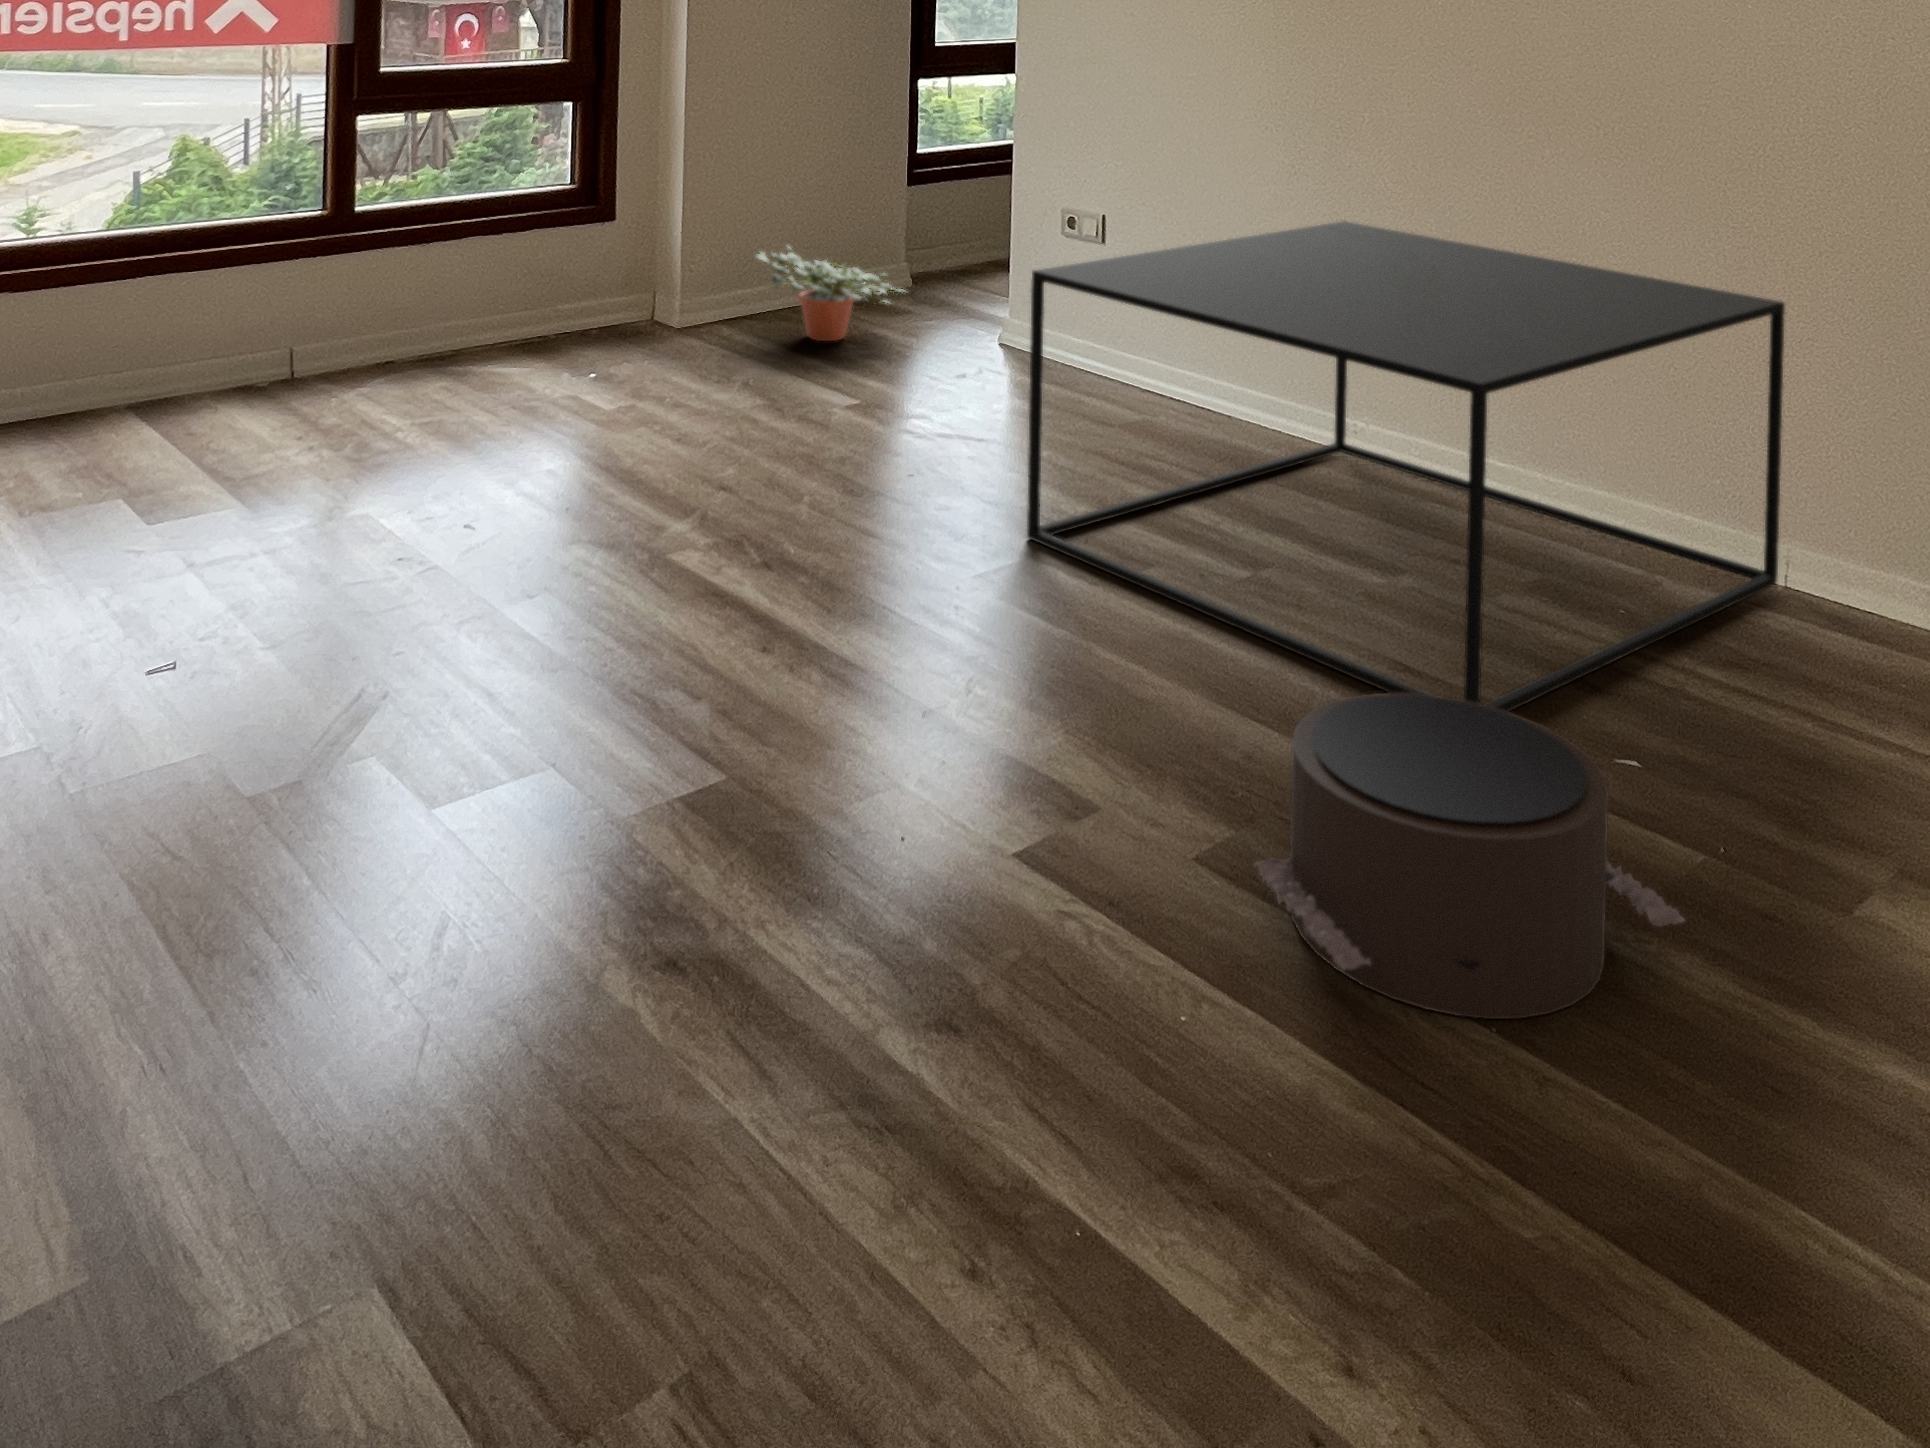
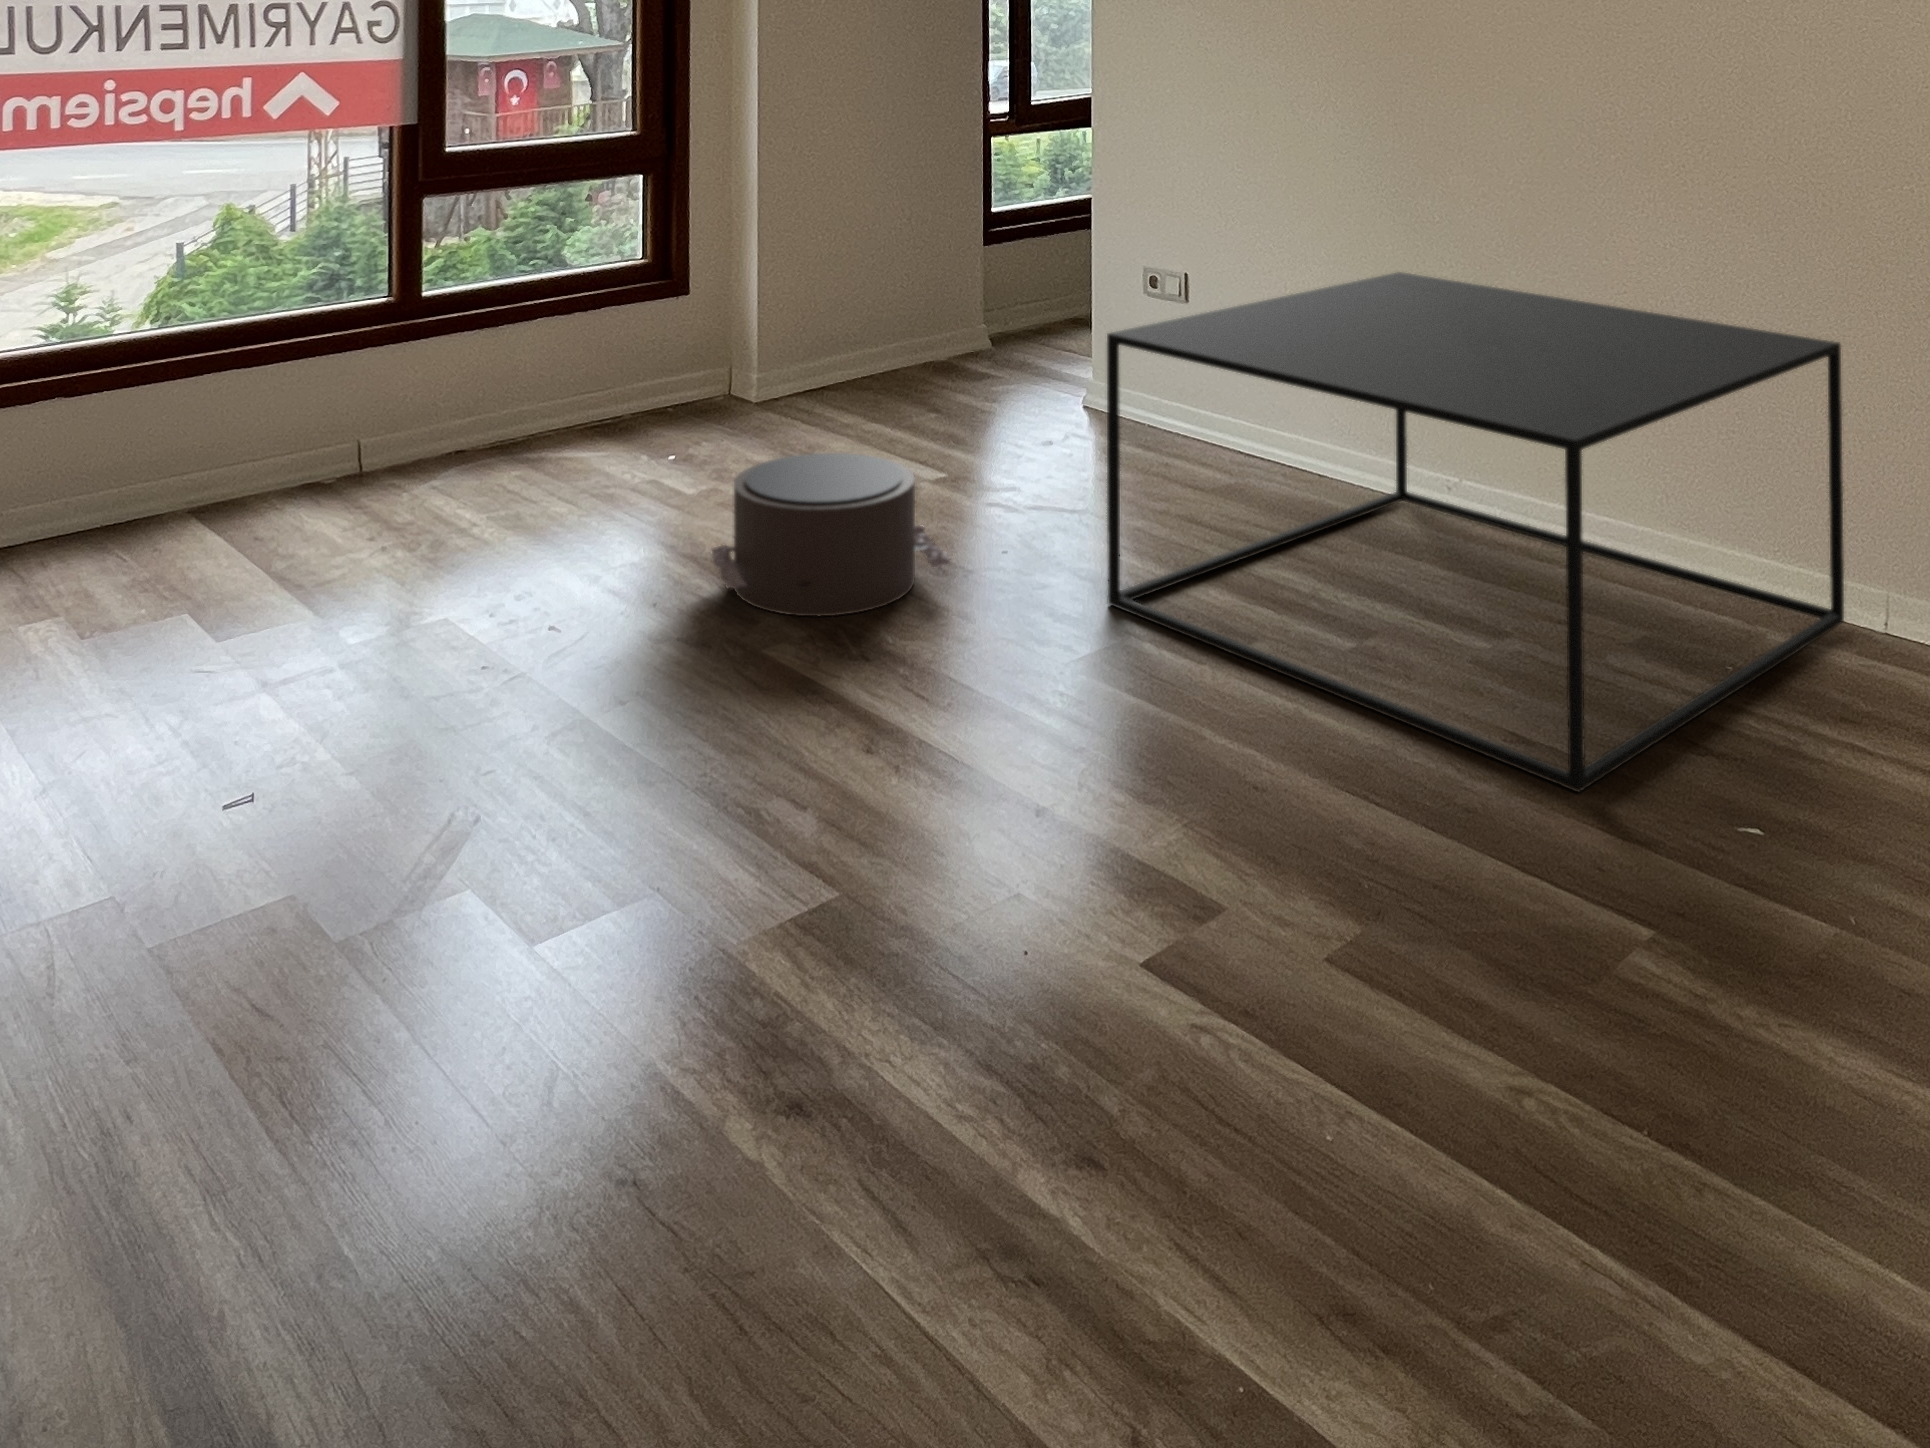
potted plant: present [754,252,901,341] -> none [811,308,968,403]
pouf: present [1254,693,1685,1019] -> present [712,453,951,616]

